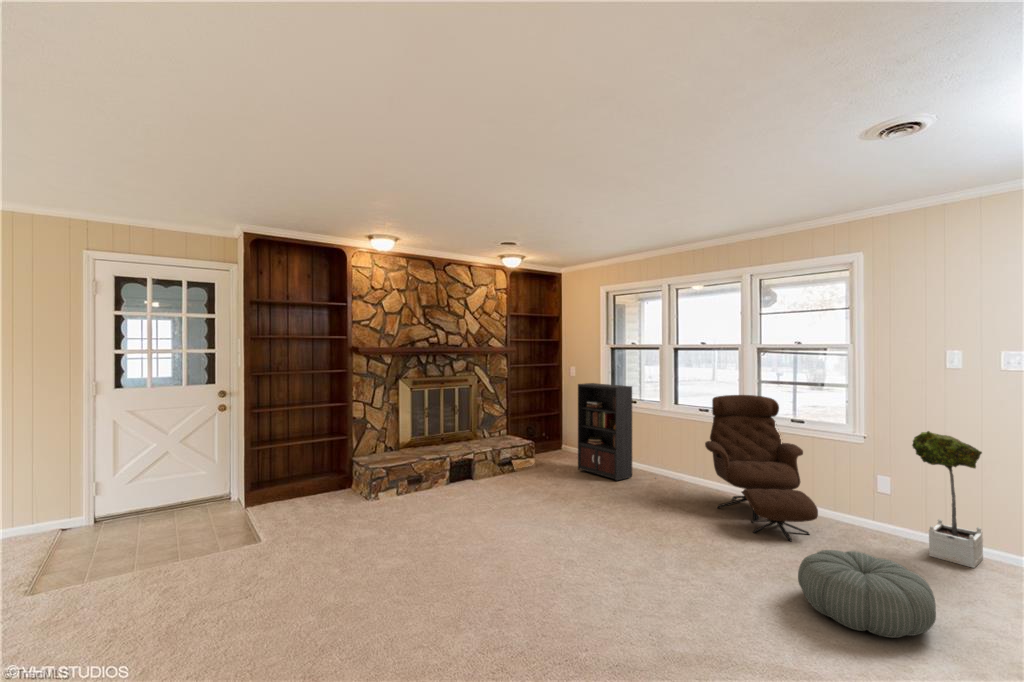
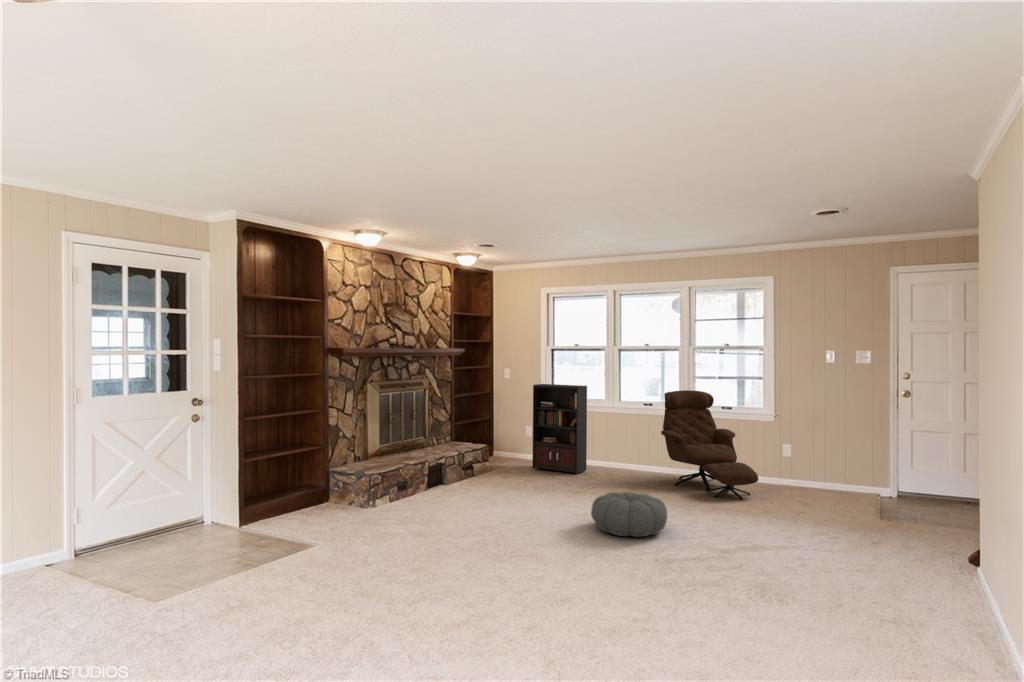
potted tree: present [912,431,983,568] -> none [815,411,857,502]
pouf: present [798,550,936,638] -> present [591,492,667,537]

